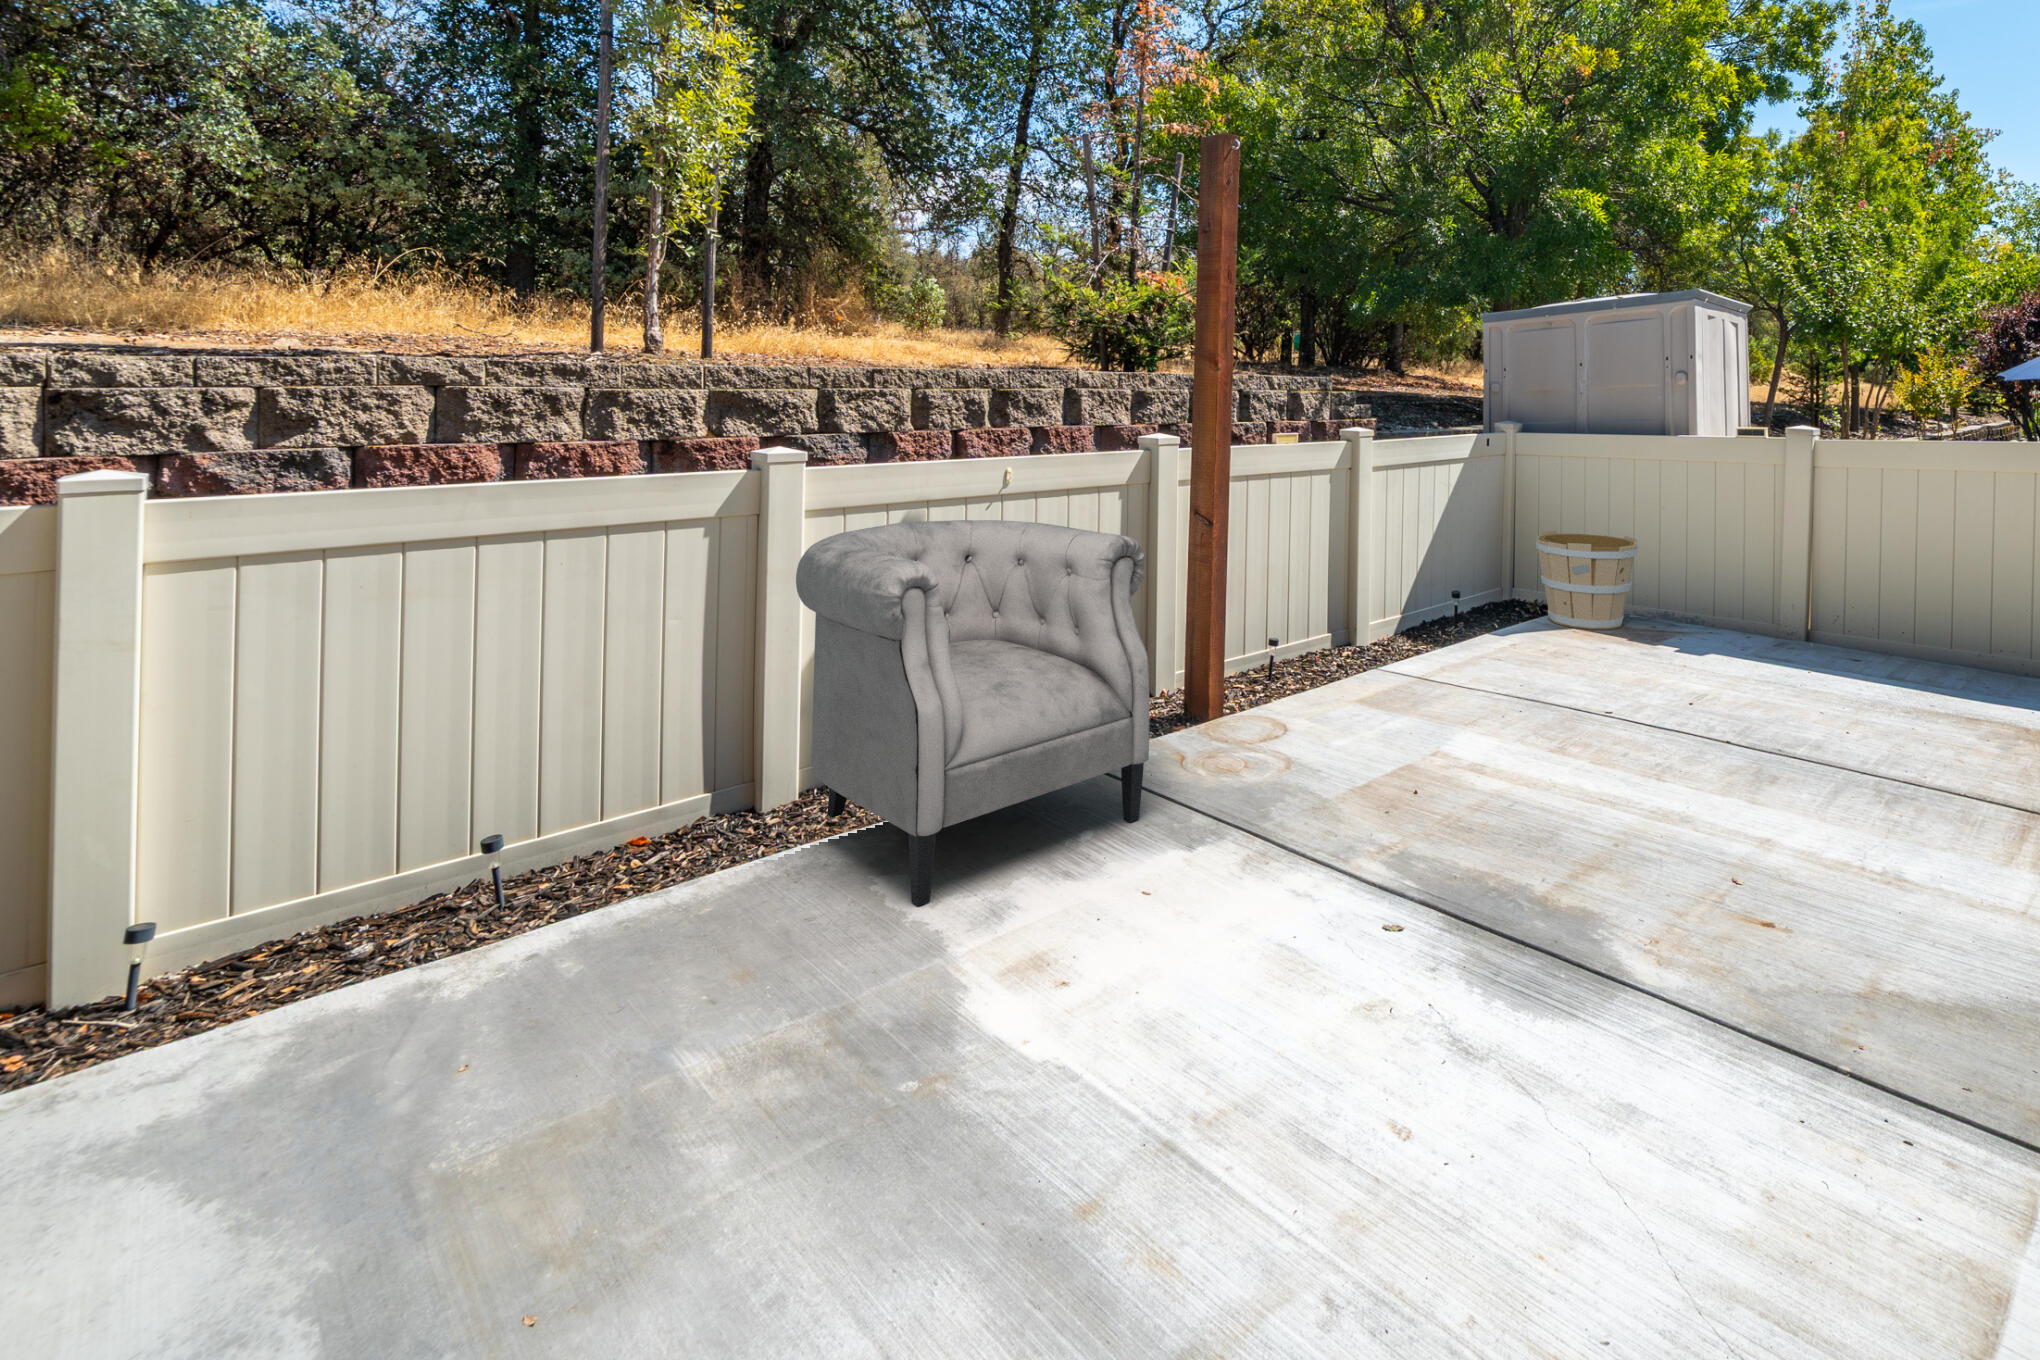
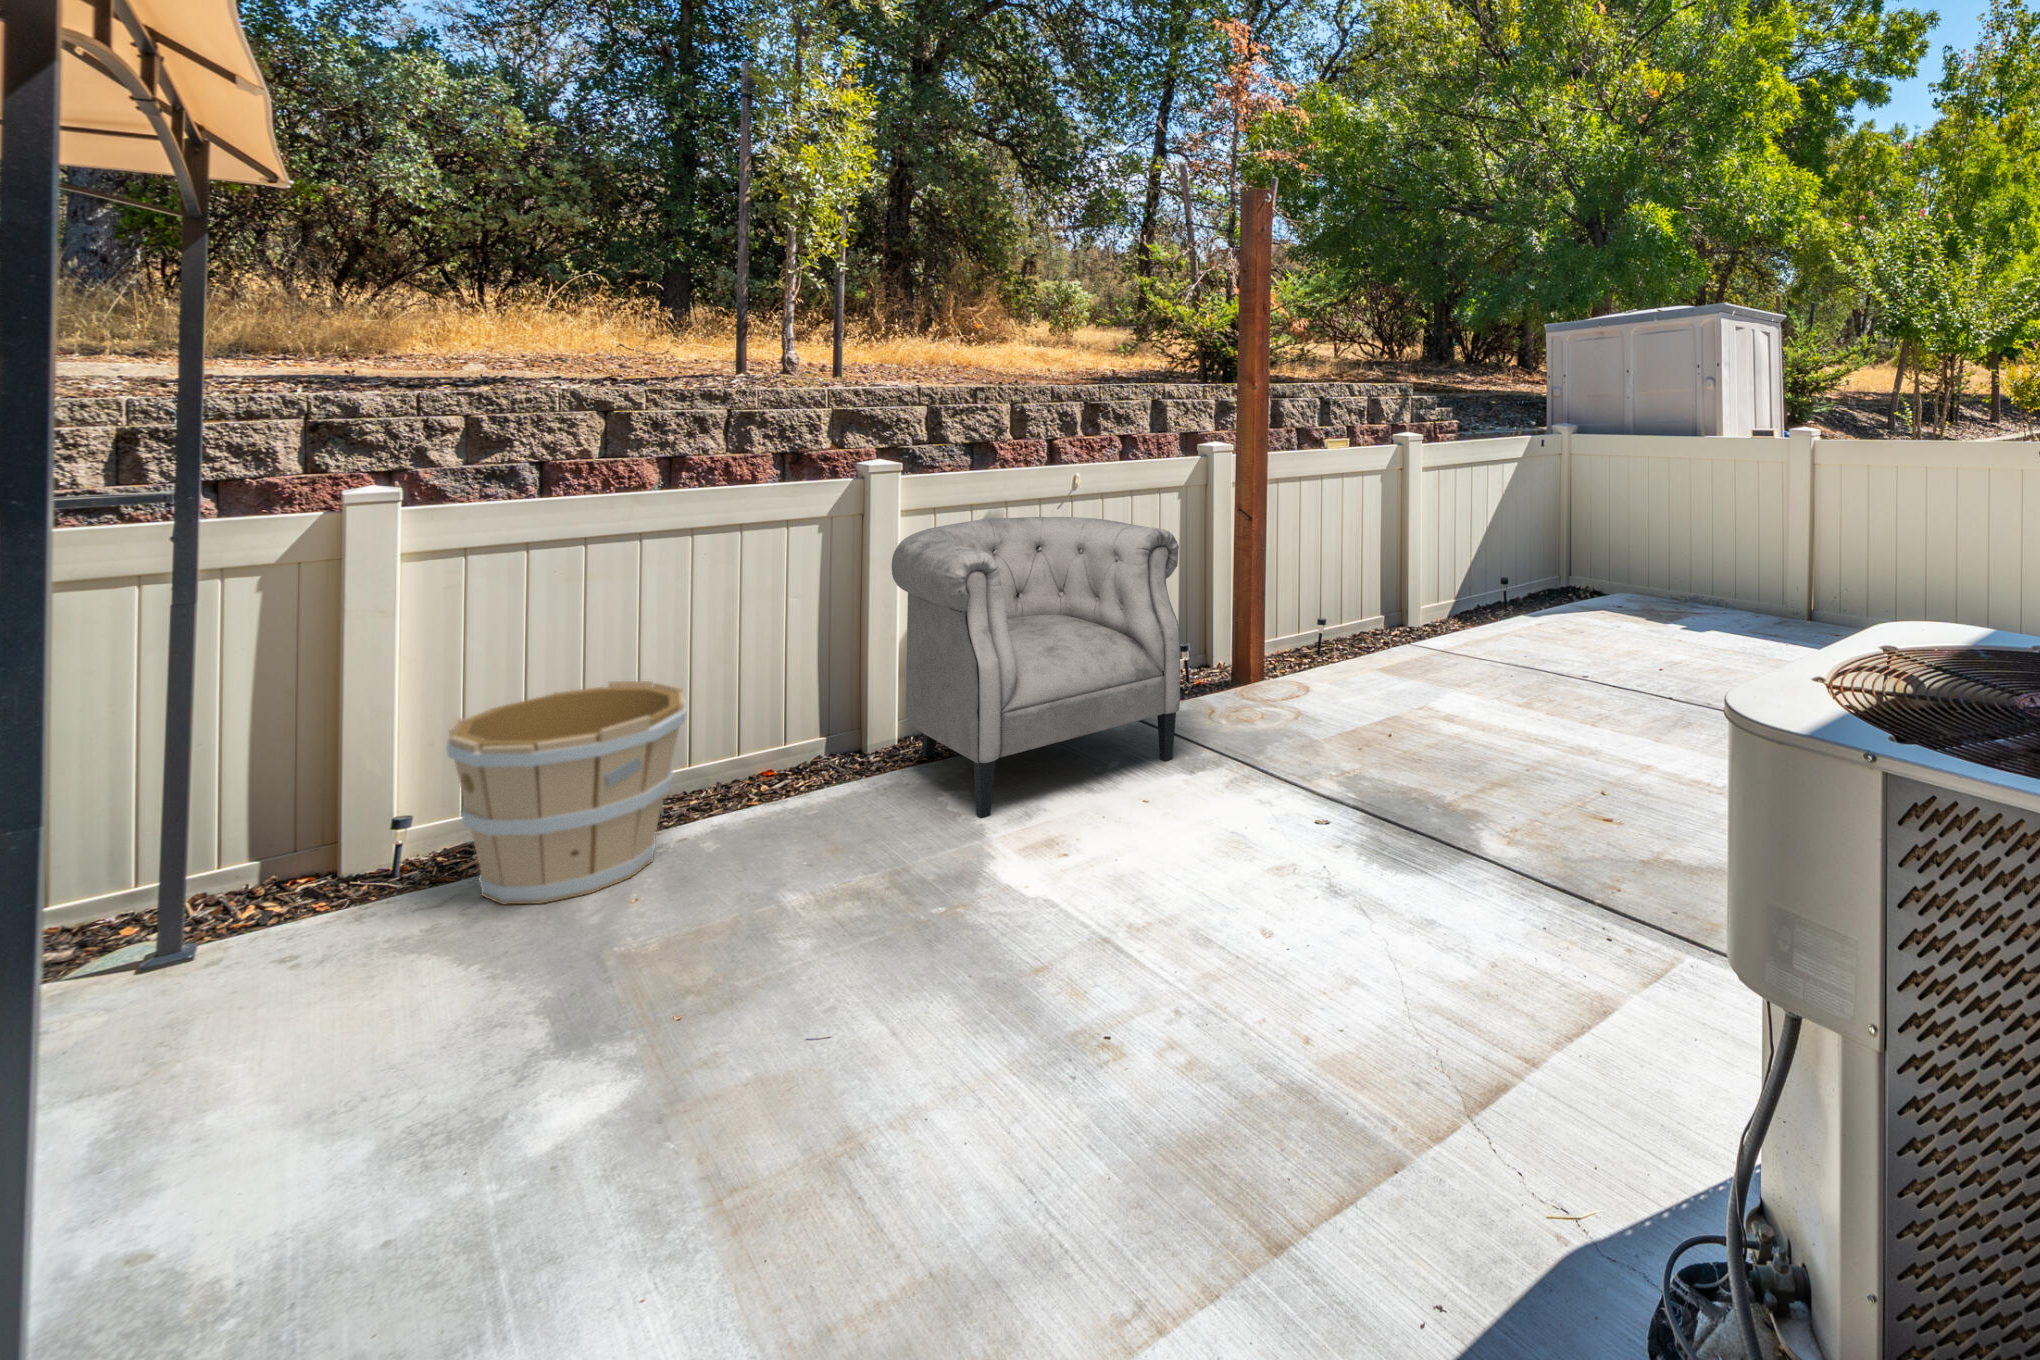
wooden bucket: present [1535,531,1639,630] -> present [446,681,687,904]

